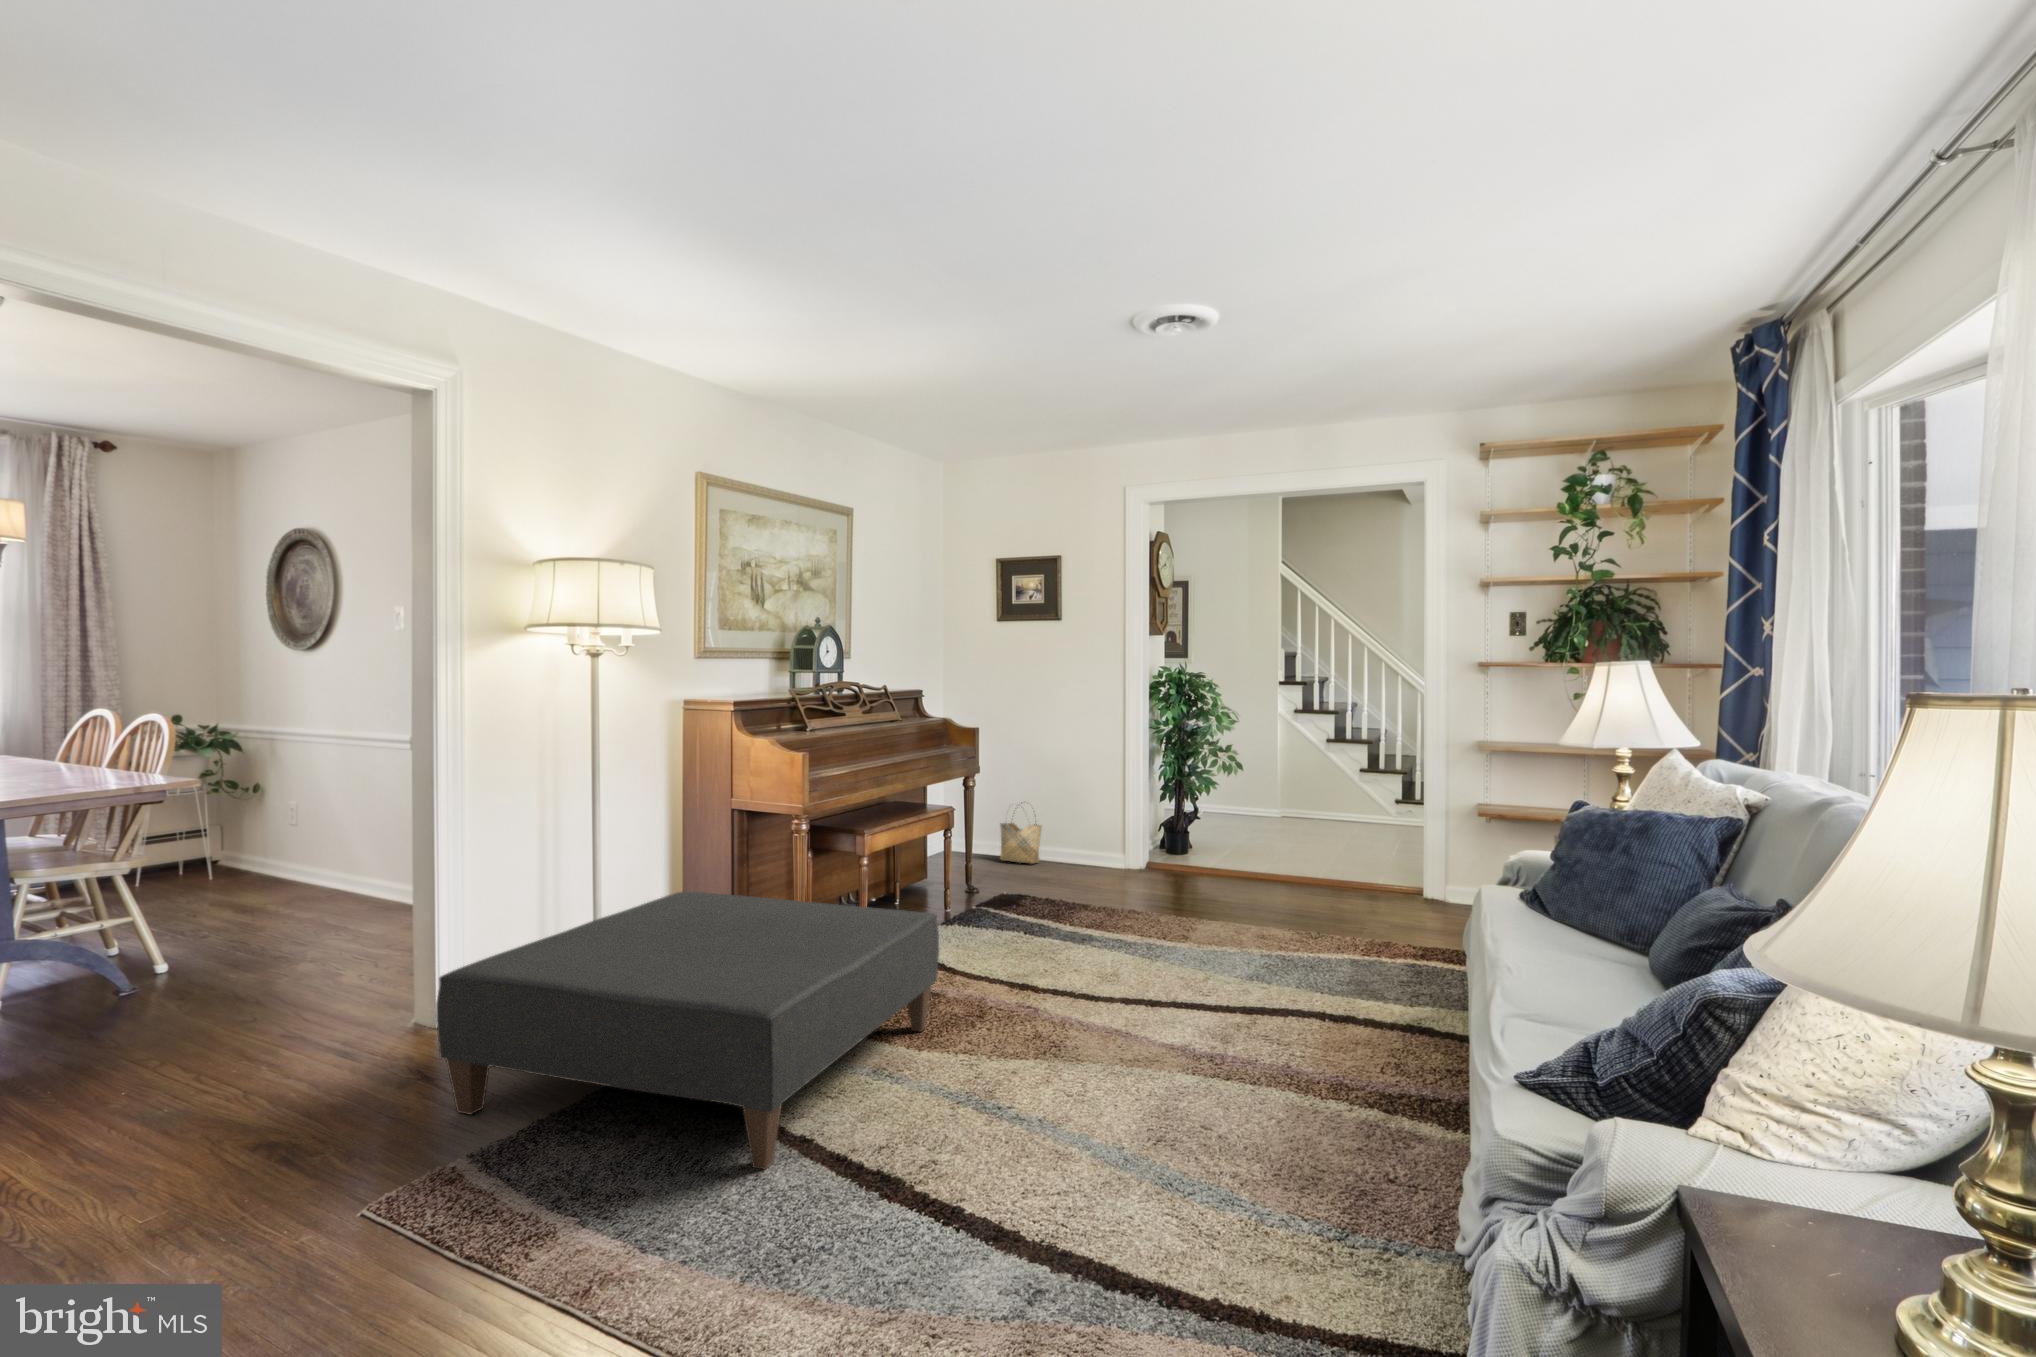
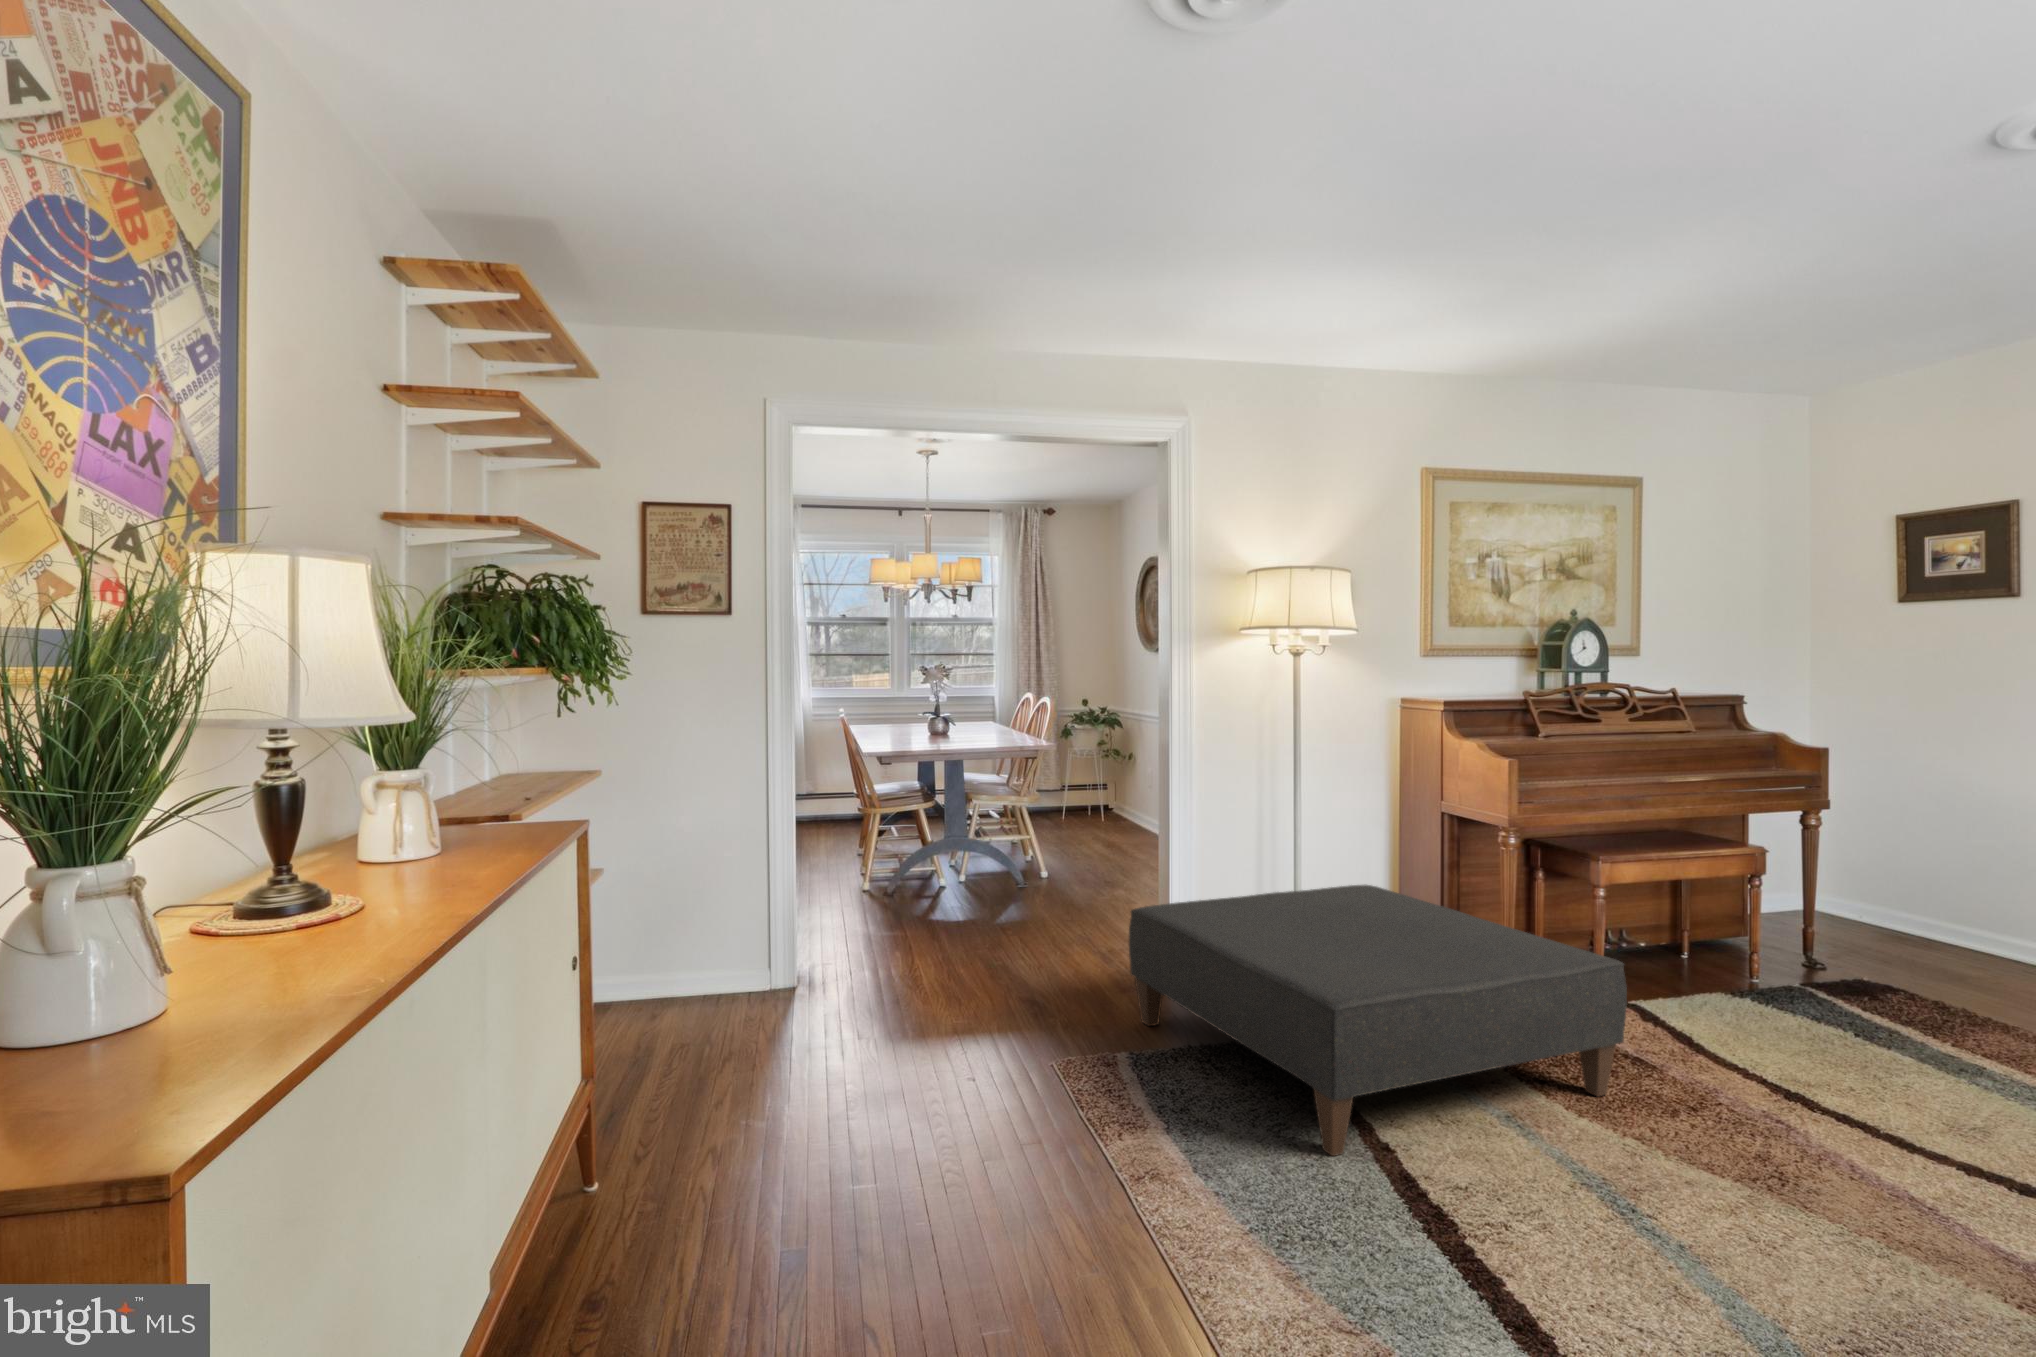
woven basket: present [1000,803,1042,864] -> none [1886,860,1968,951]

